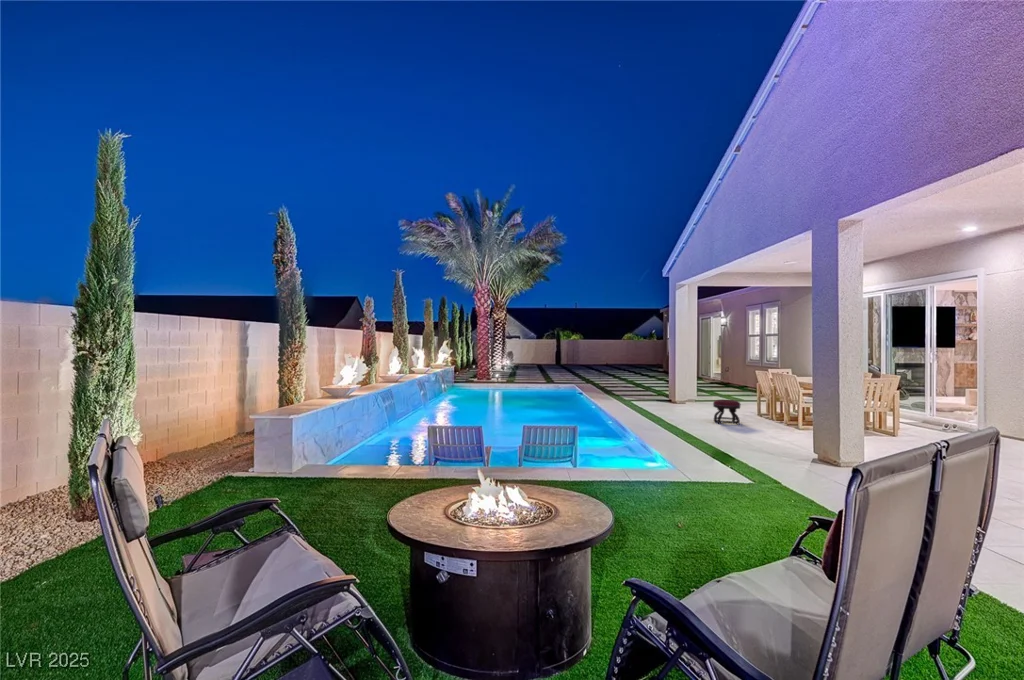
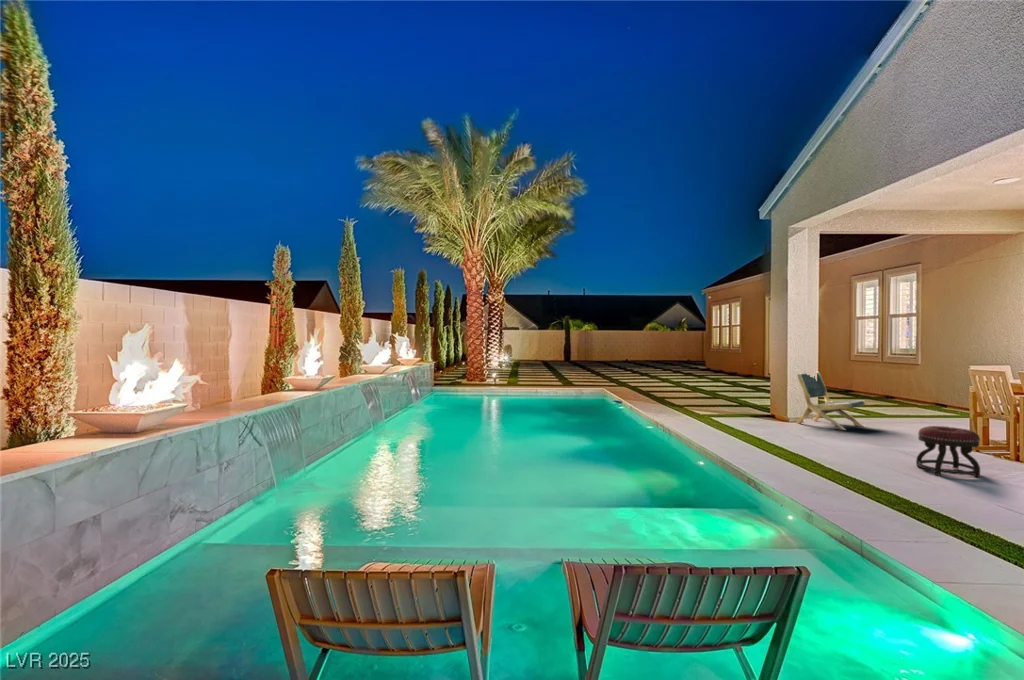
lounge chair: none [680,372,721,407] -> present [796,372,865,430]

